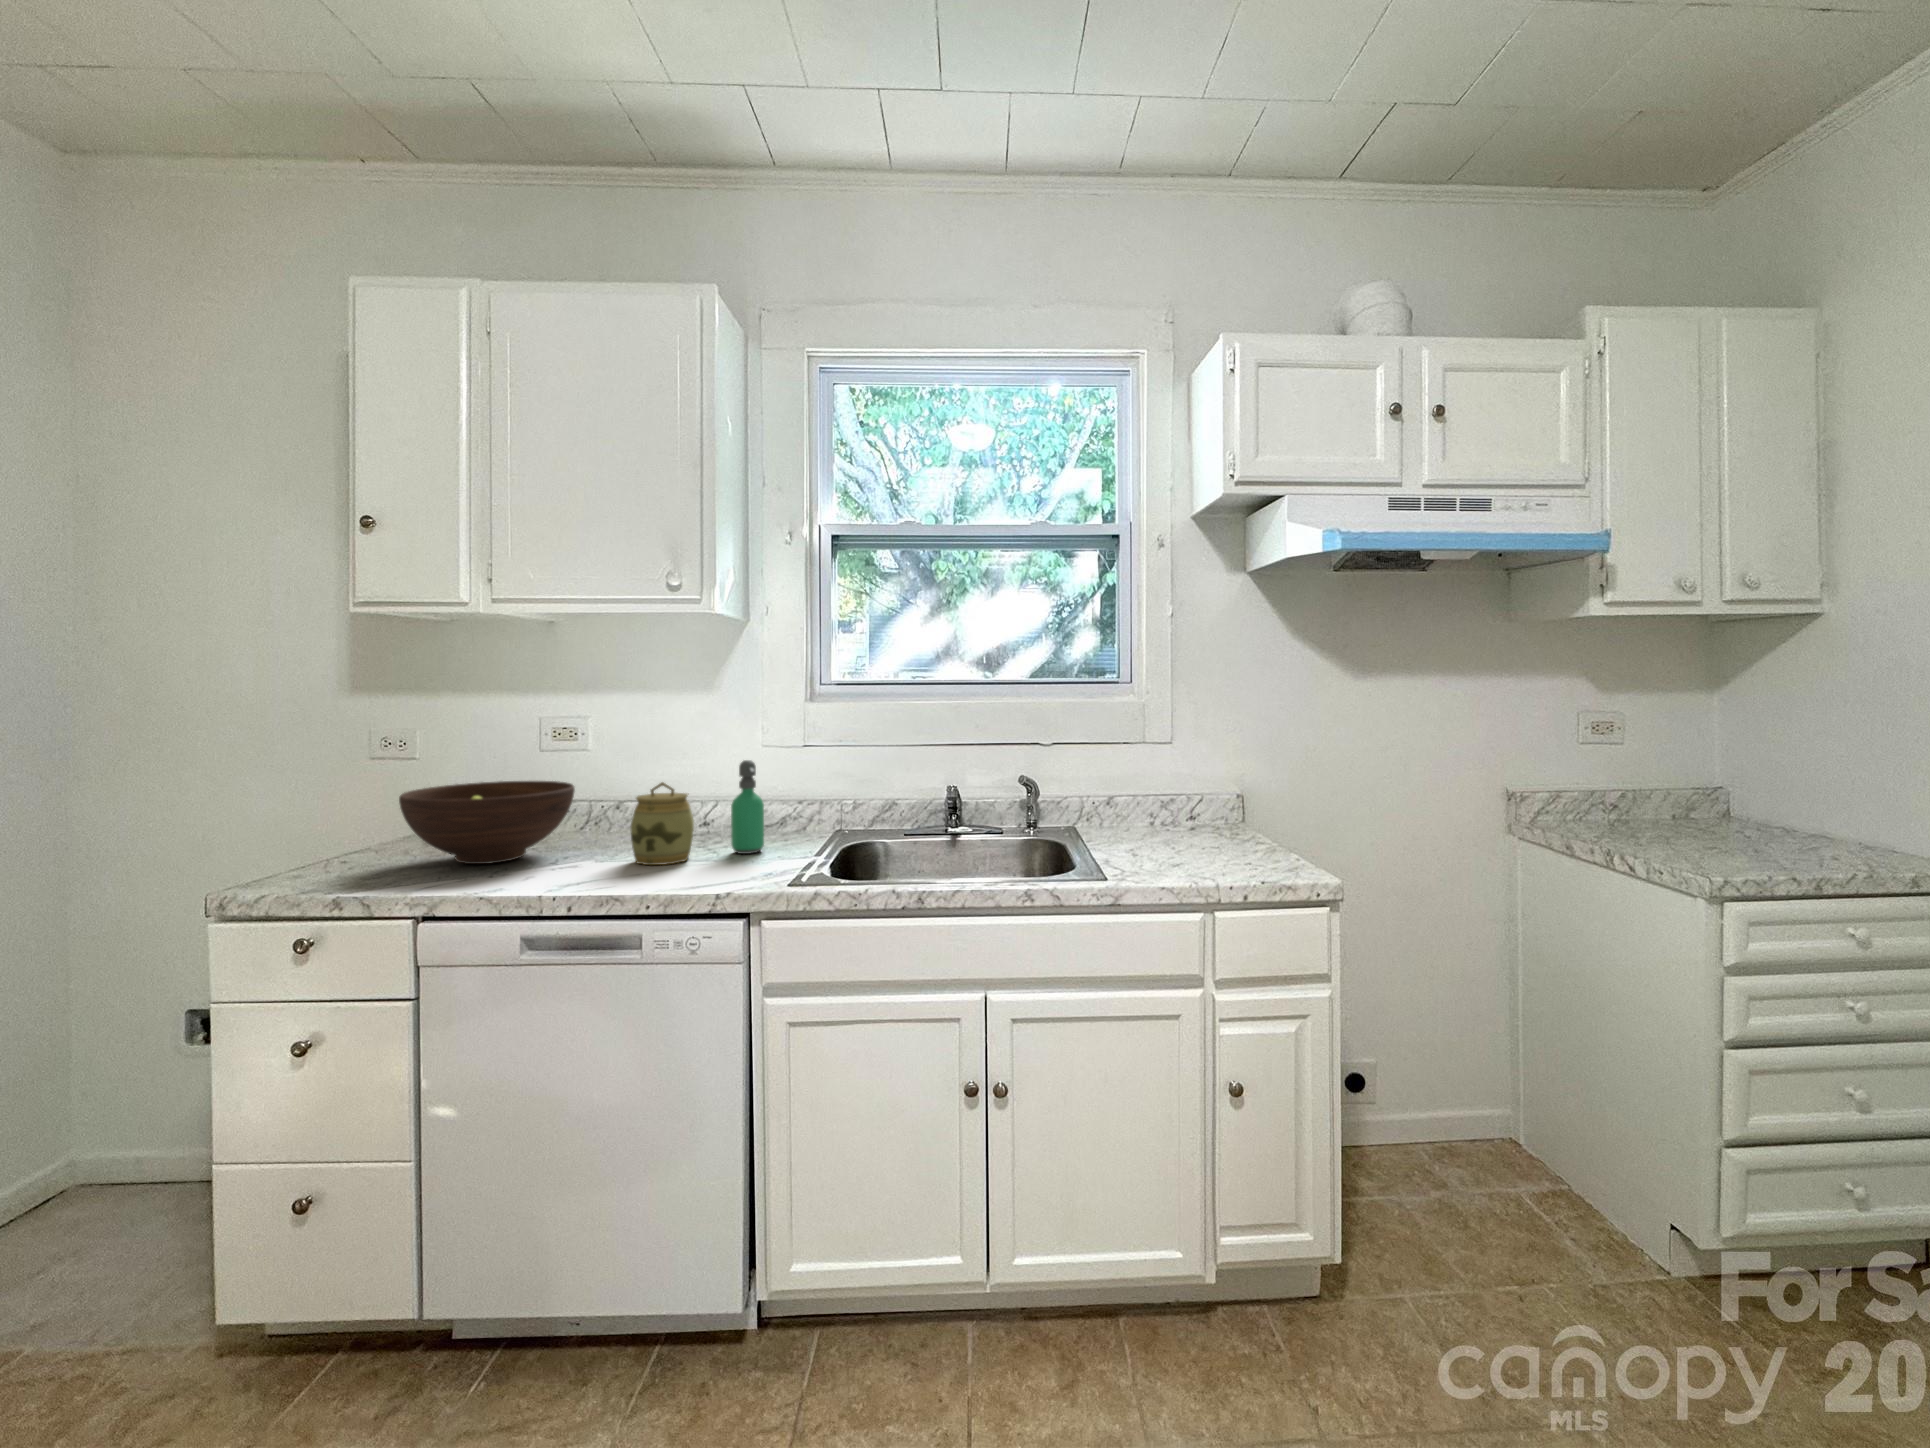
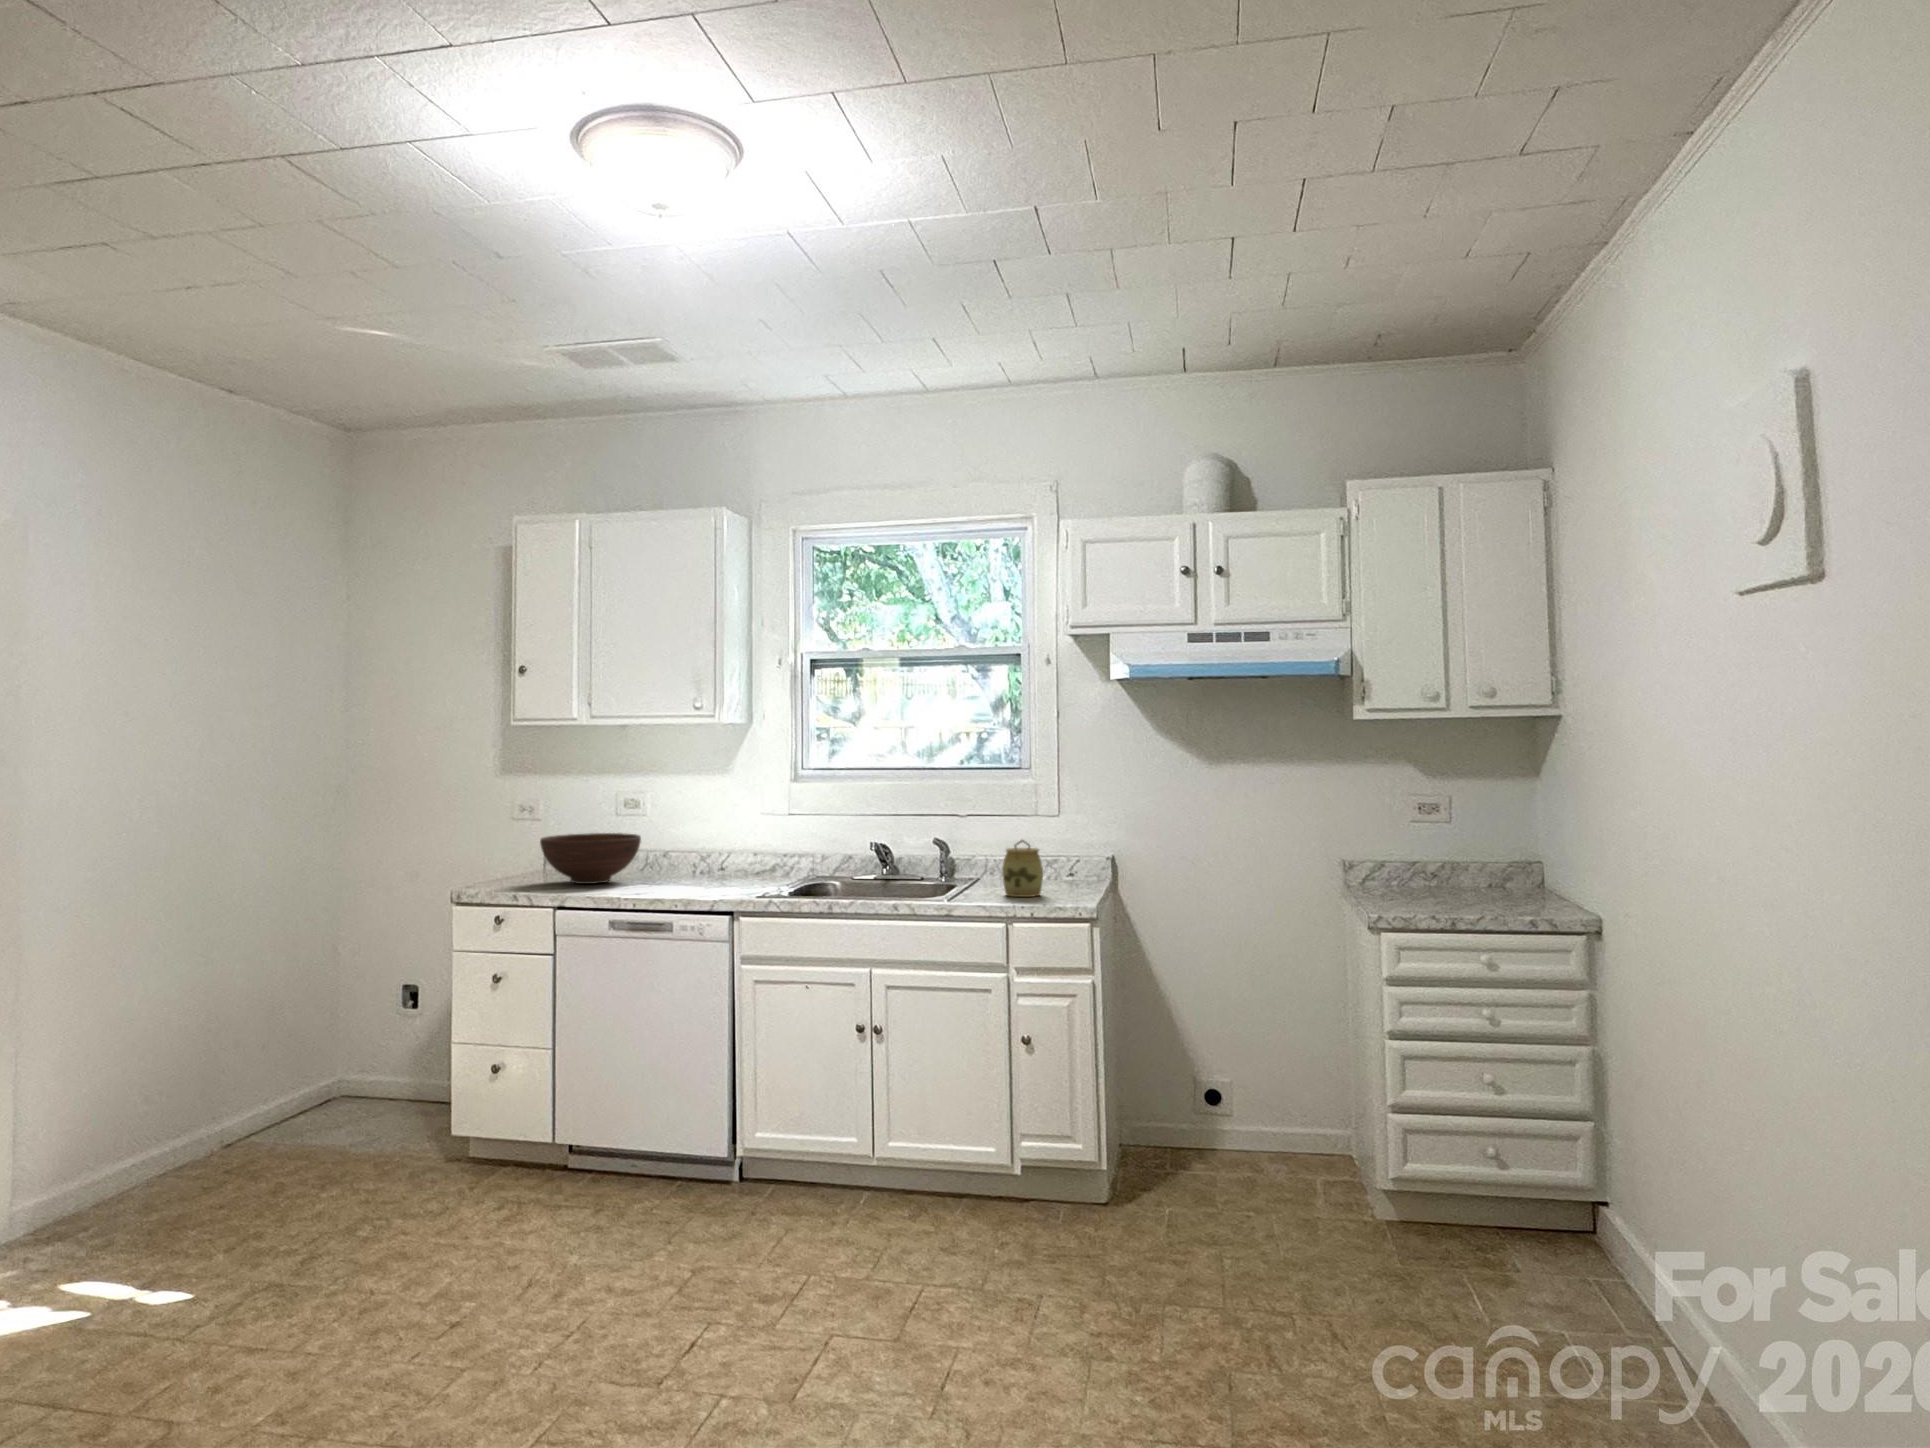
soap dispenser: present [731,760,764,854] -> none [736,821,758,884]
jar: present [631,782,694,865] -> present [1002,840,1043,897]

